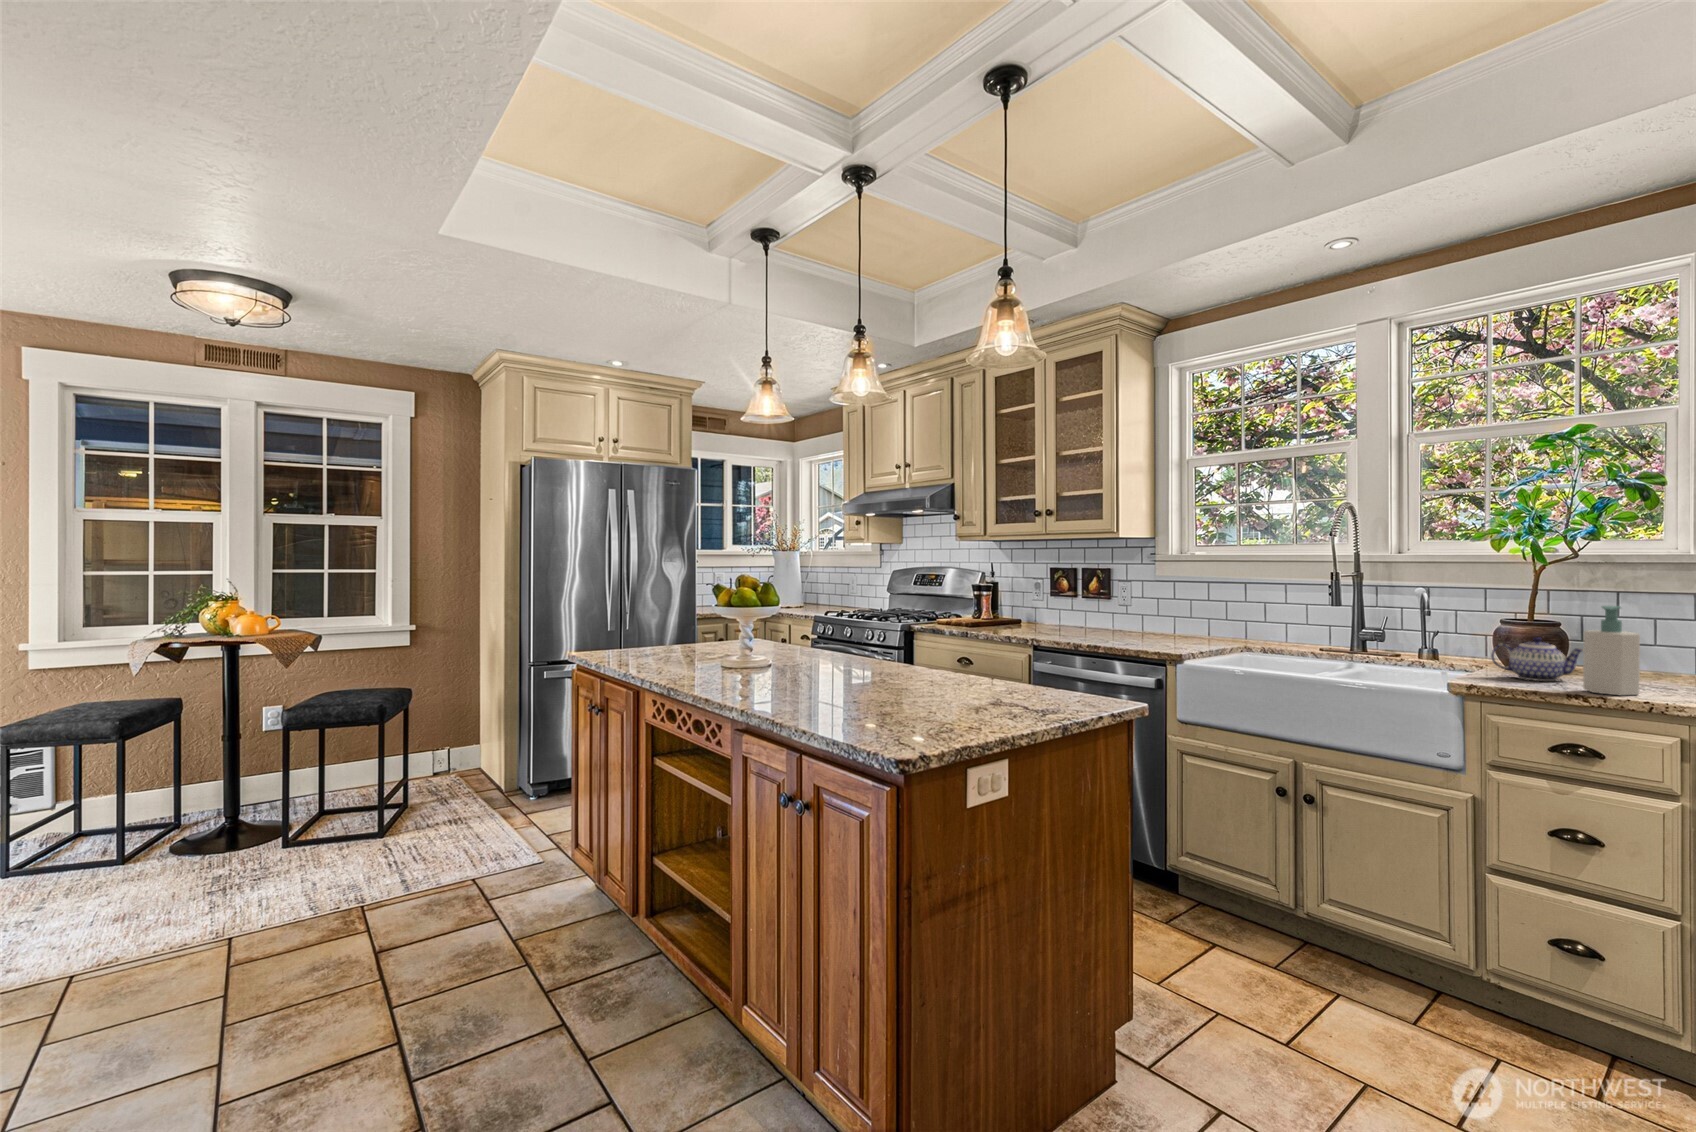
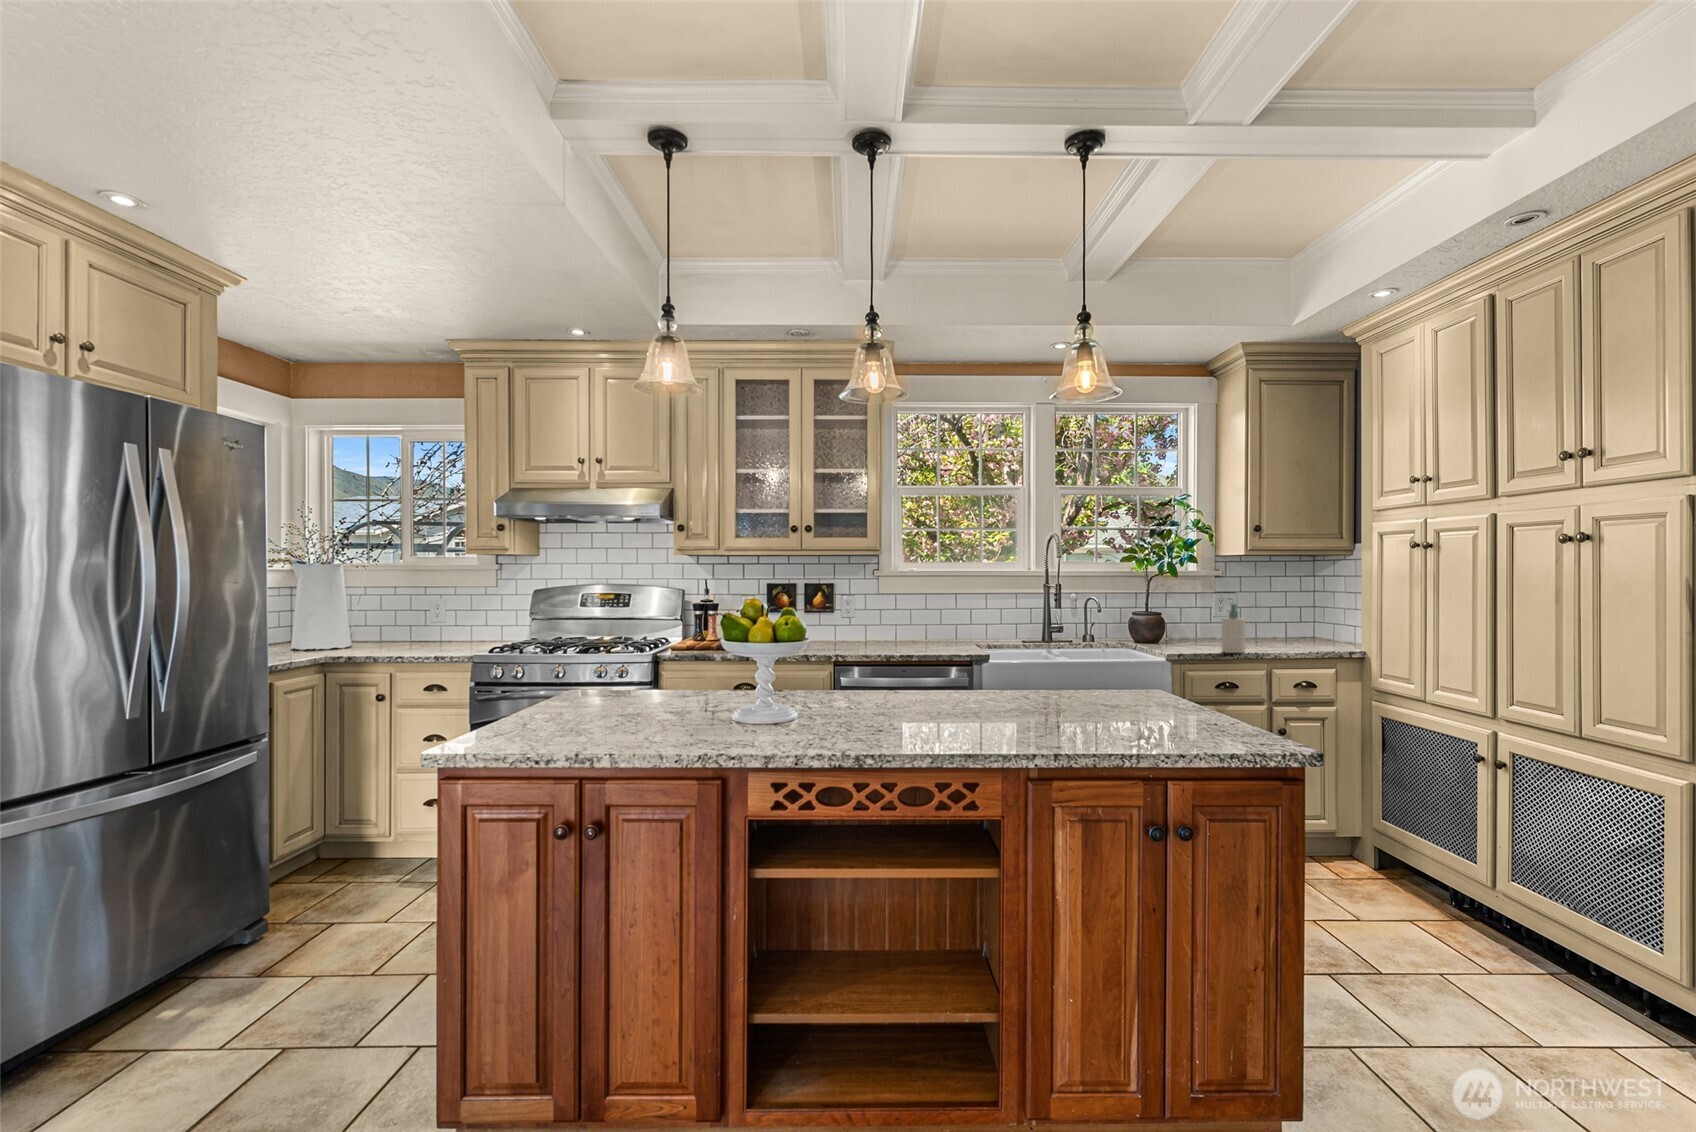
teapot: present [1491,637,1582,681] -> none [1164,623,1203,650]

